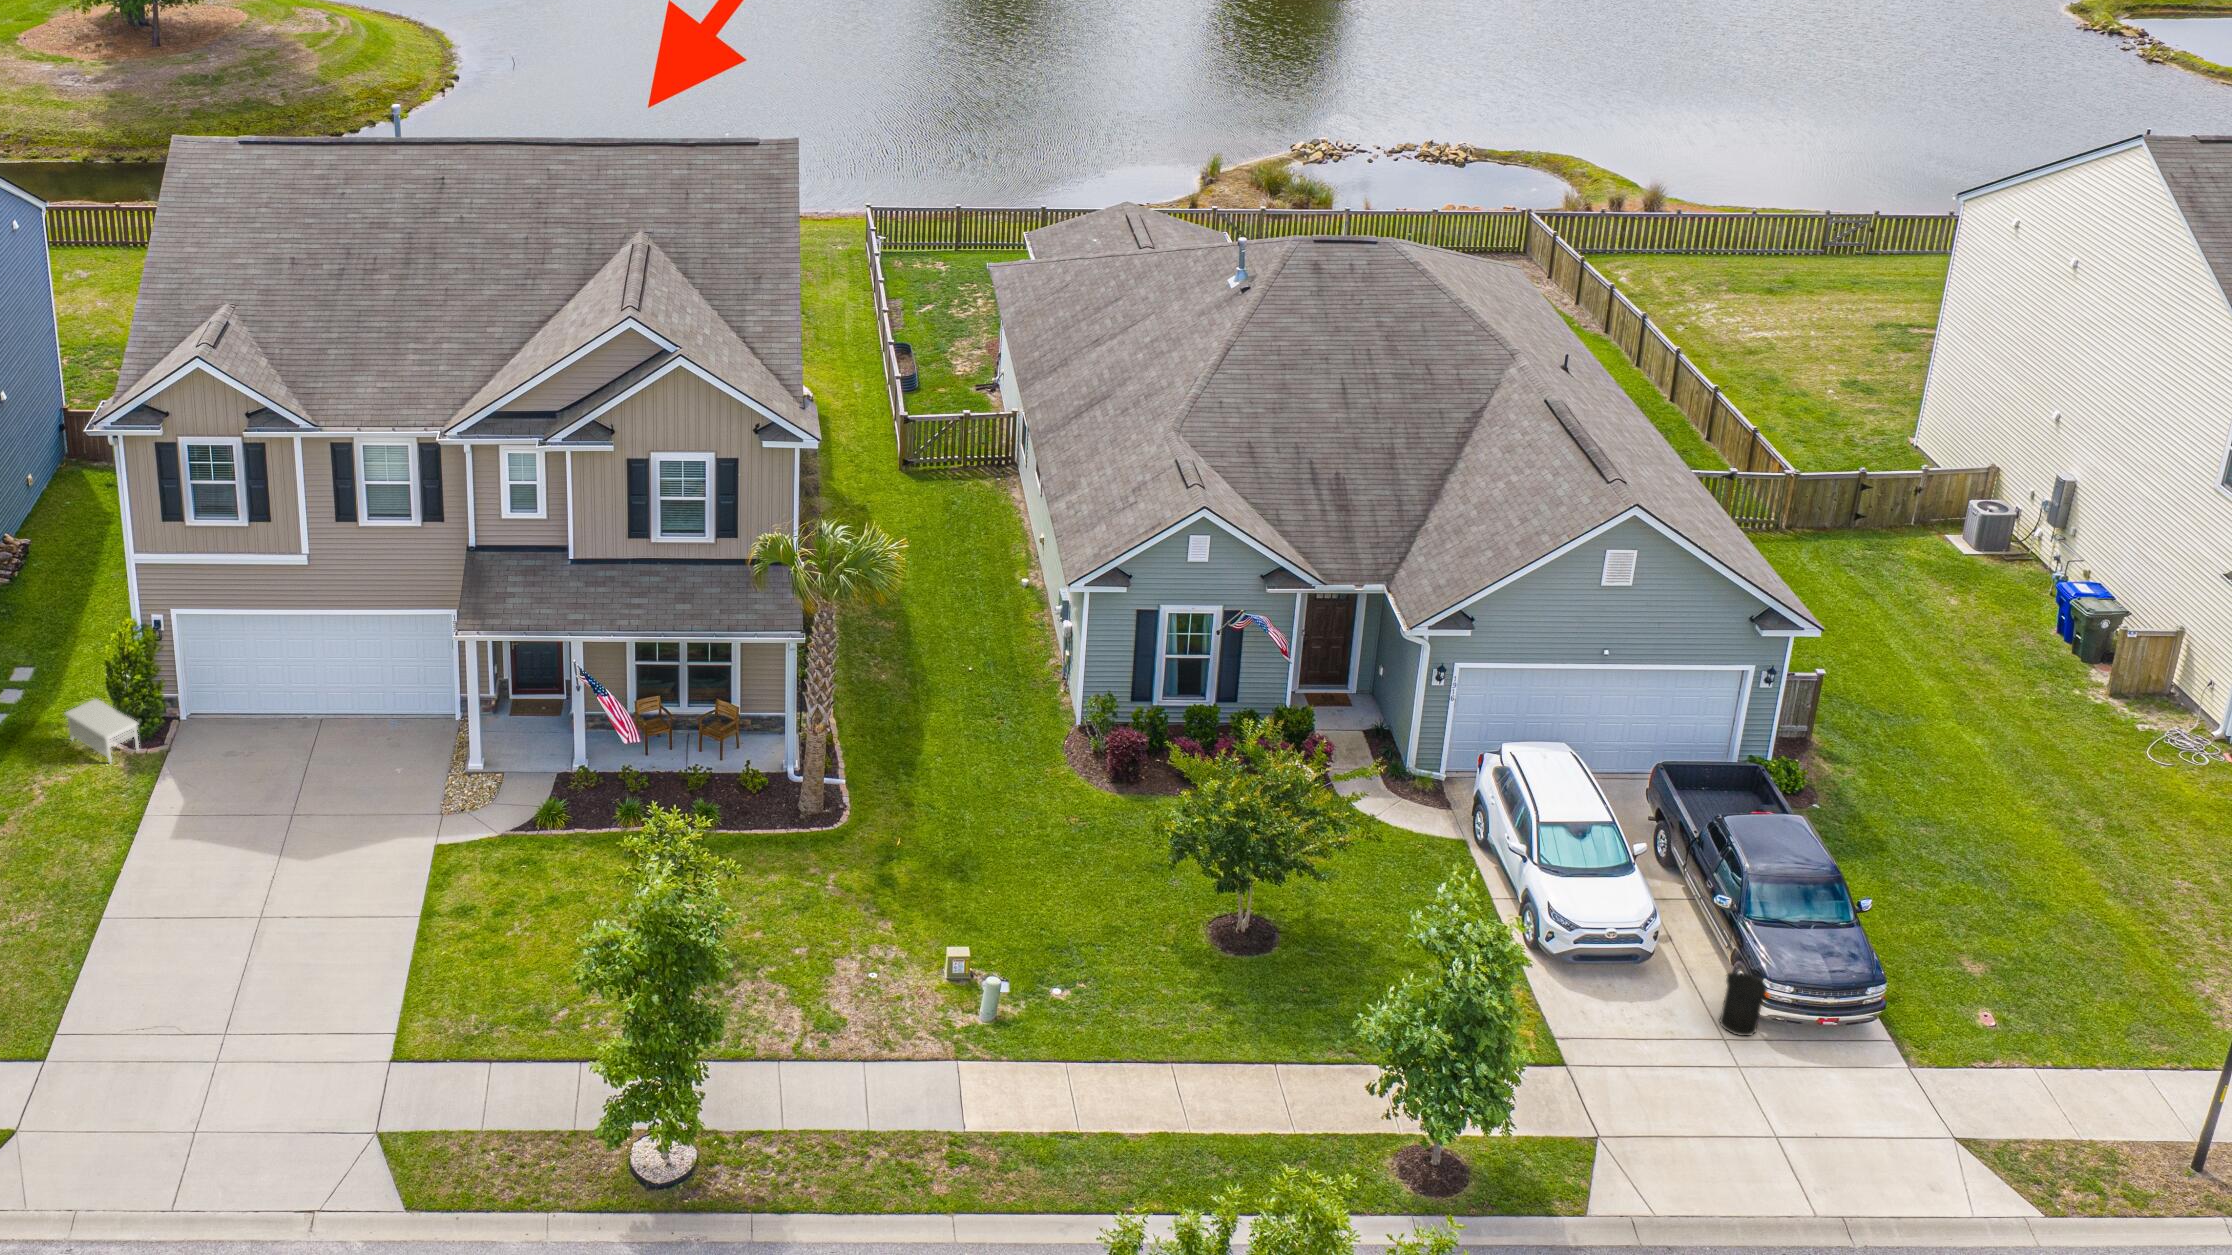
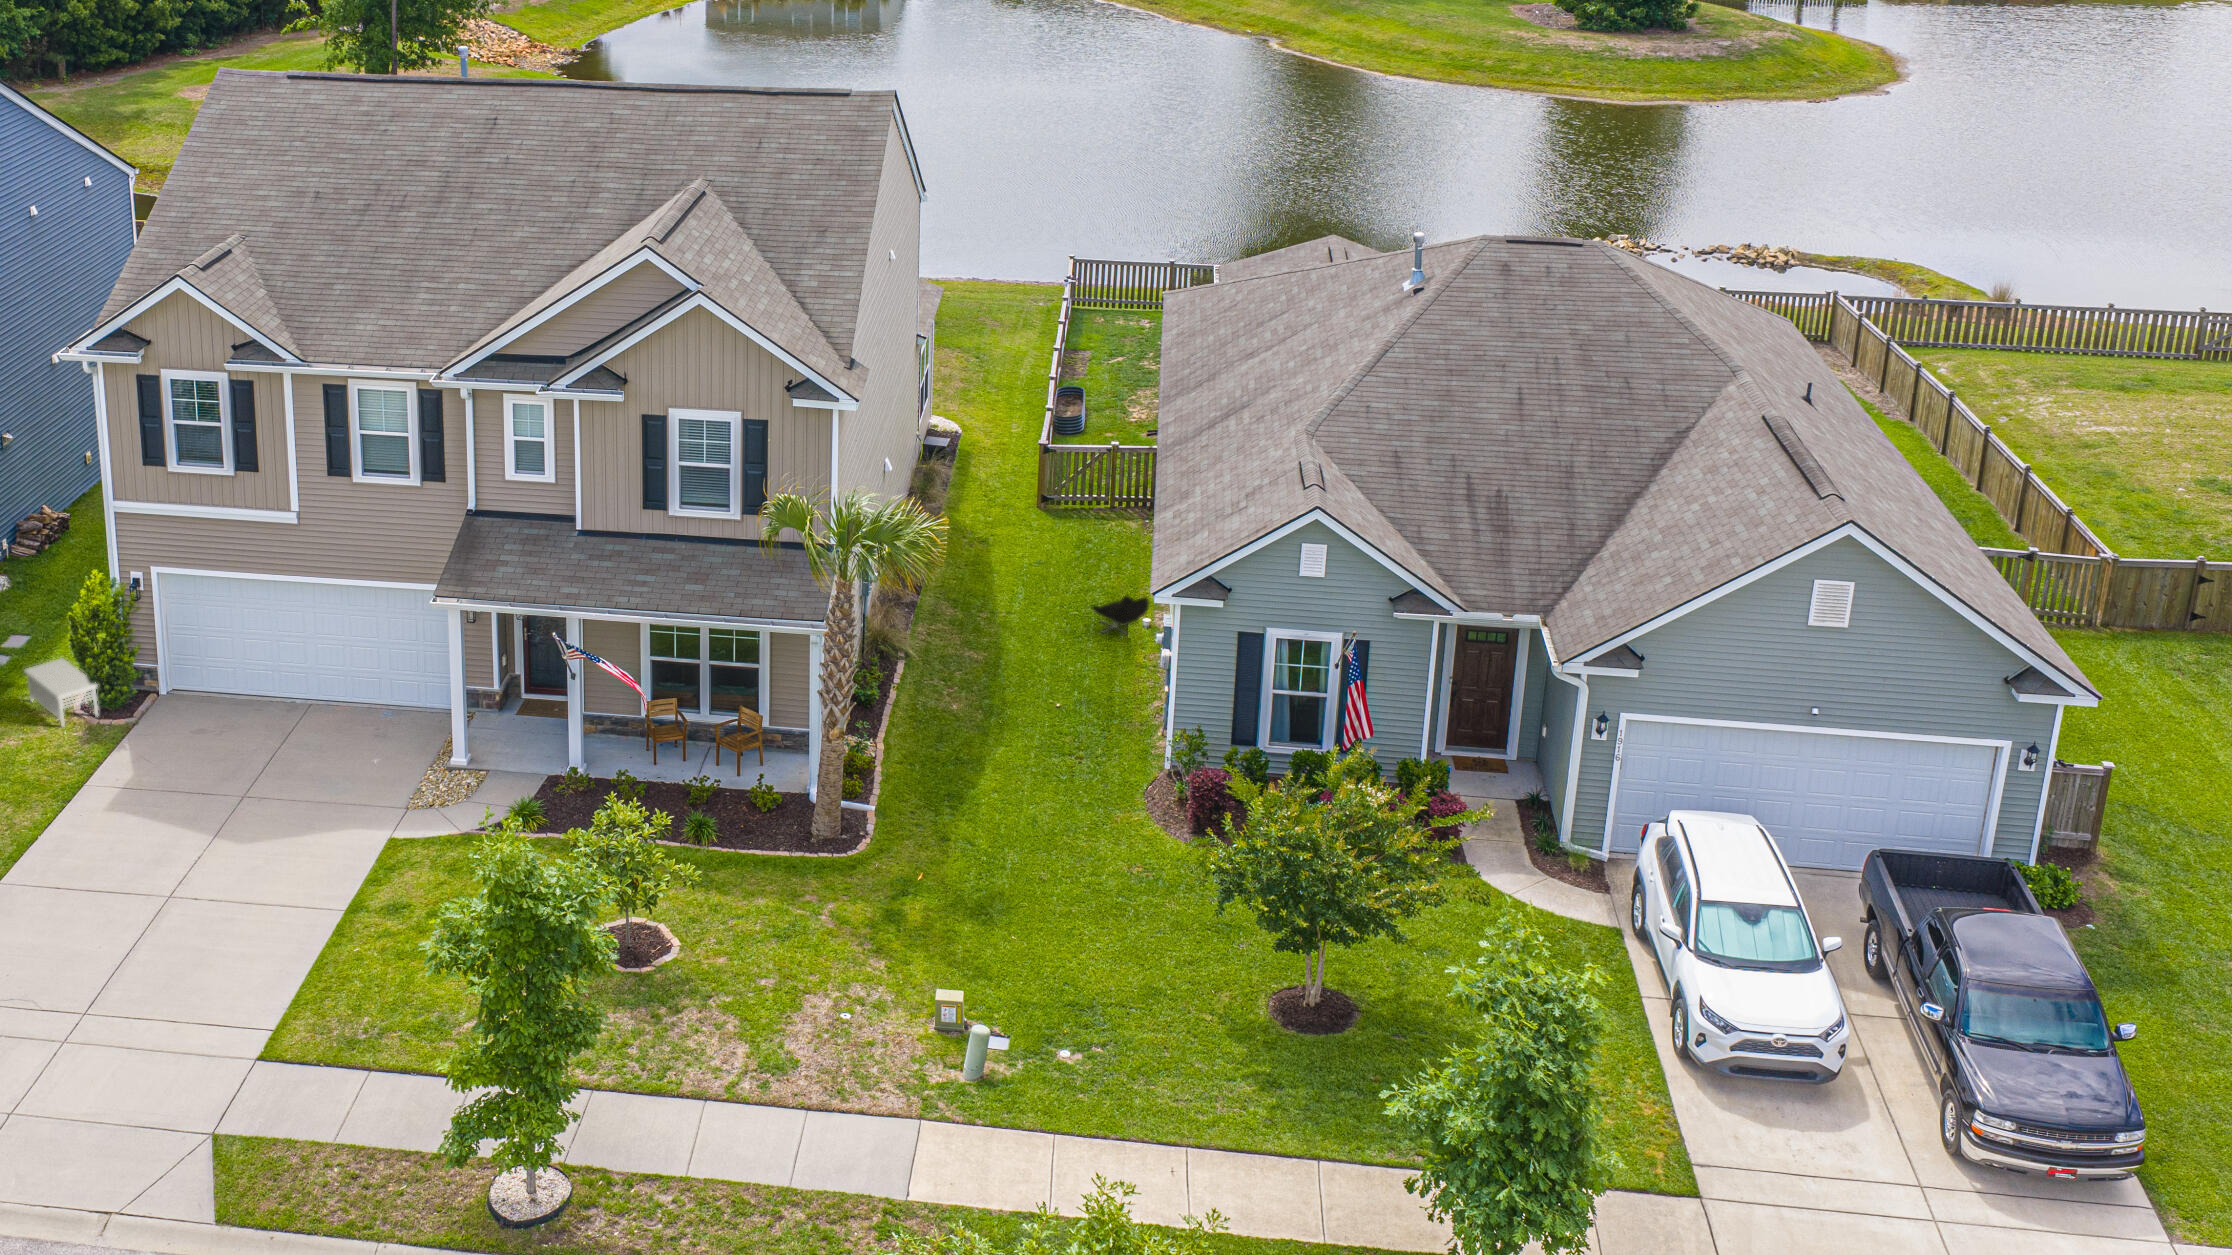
lounge chair: none [990,568,1040,604] -> present [1092,596,1150,636]
trash can: present [1720,973,1767,1036] -> none [1918,1100,1982,1185]

